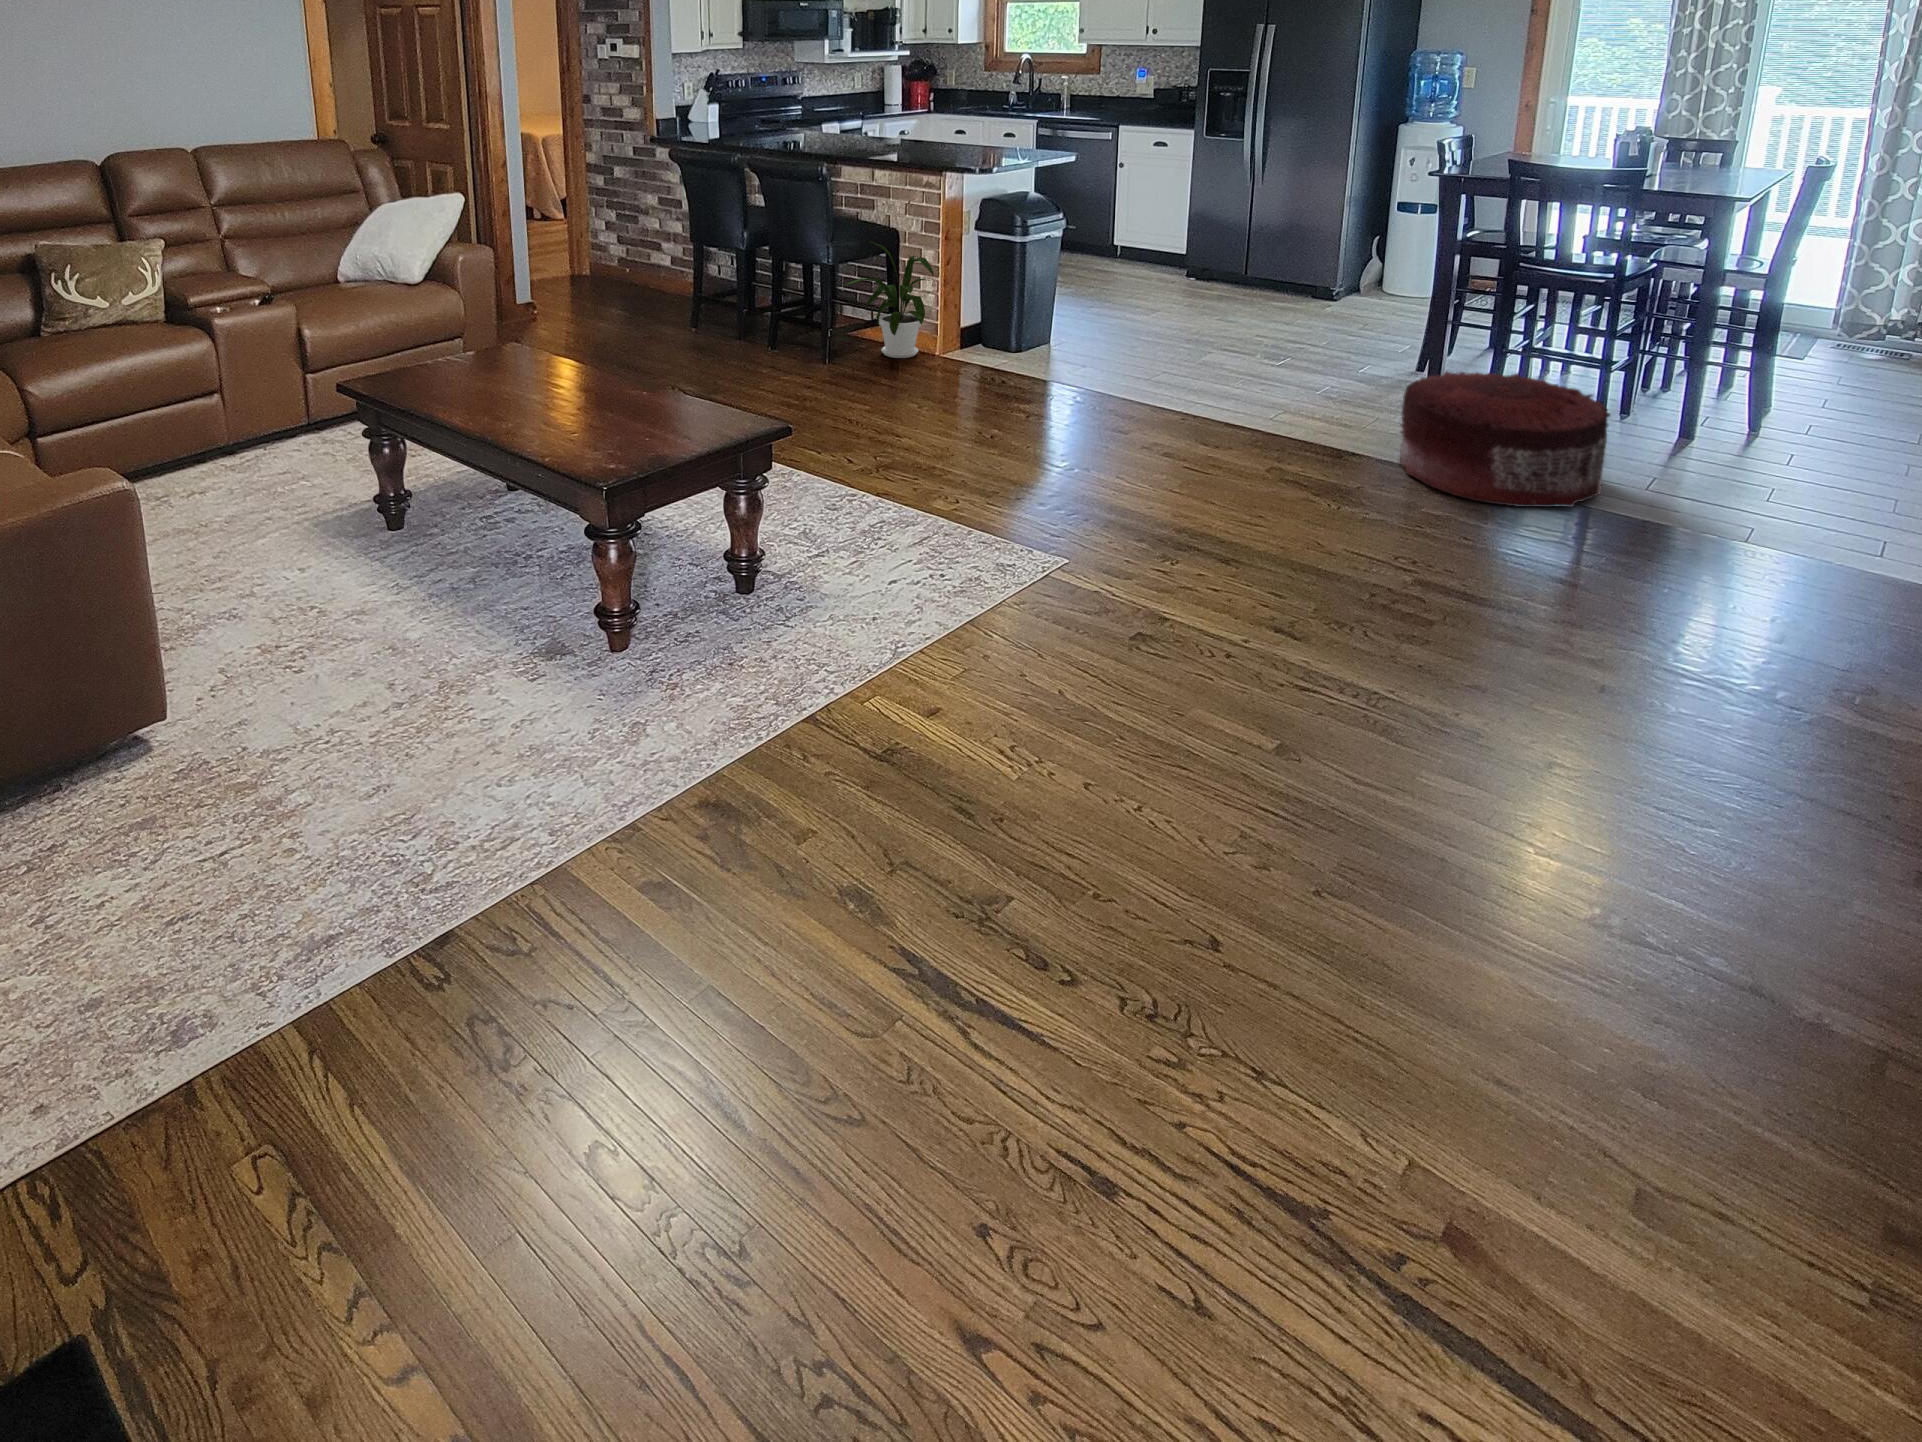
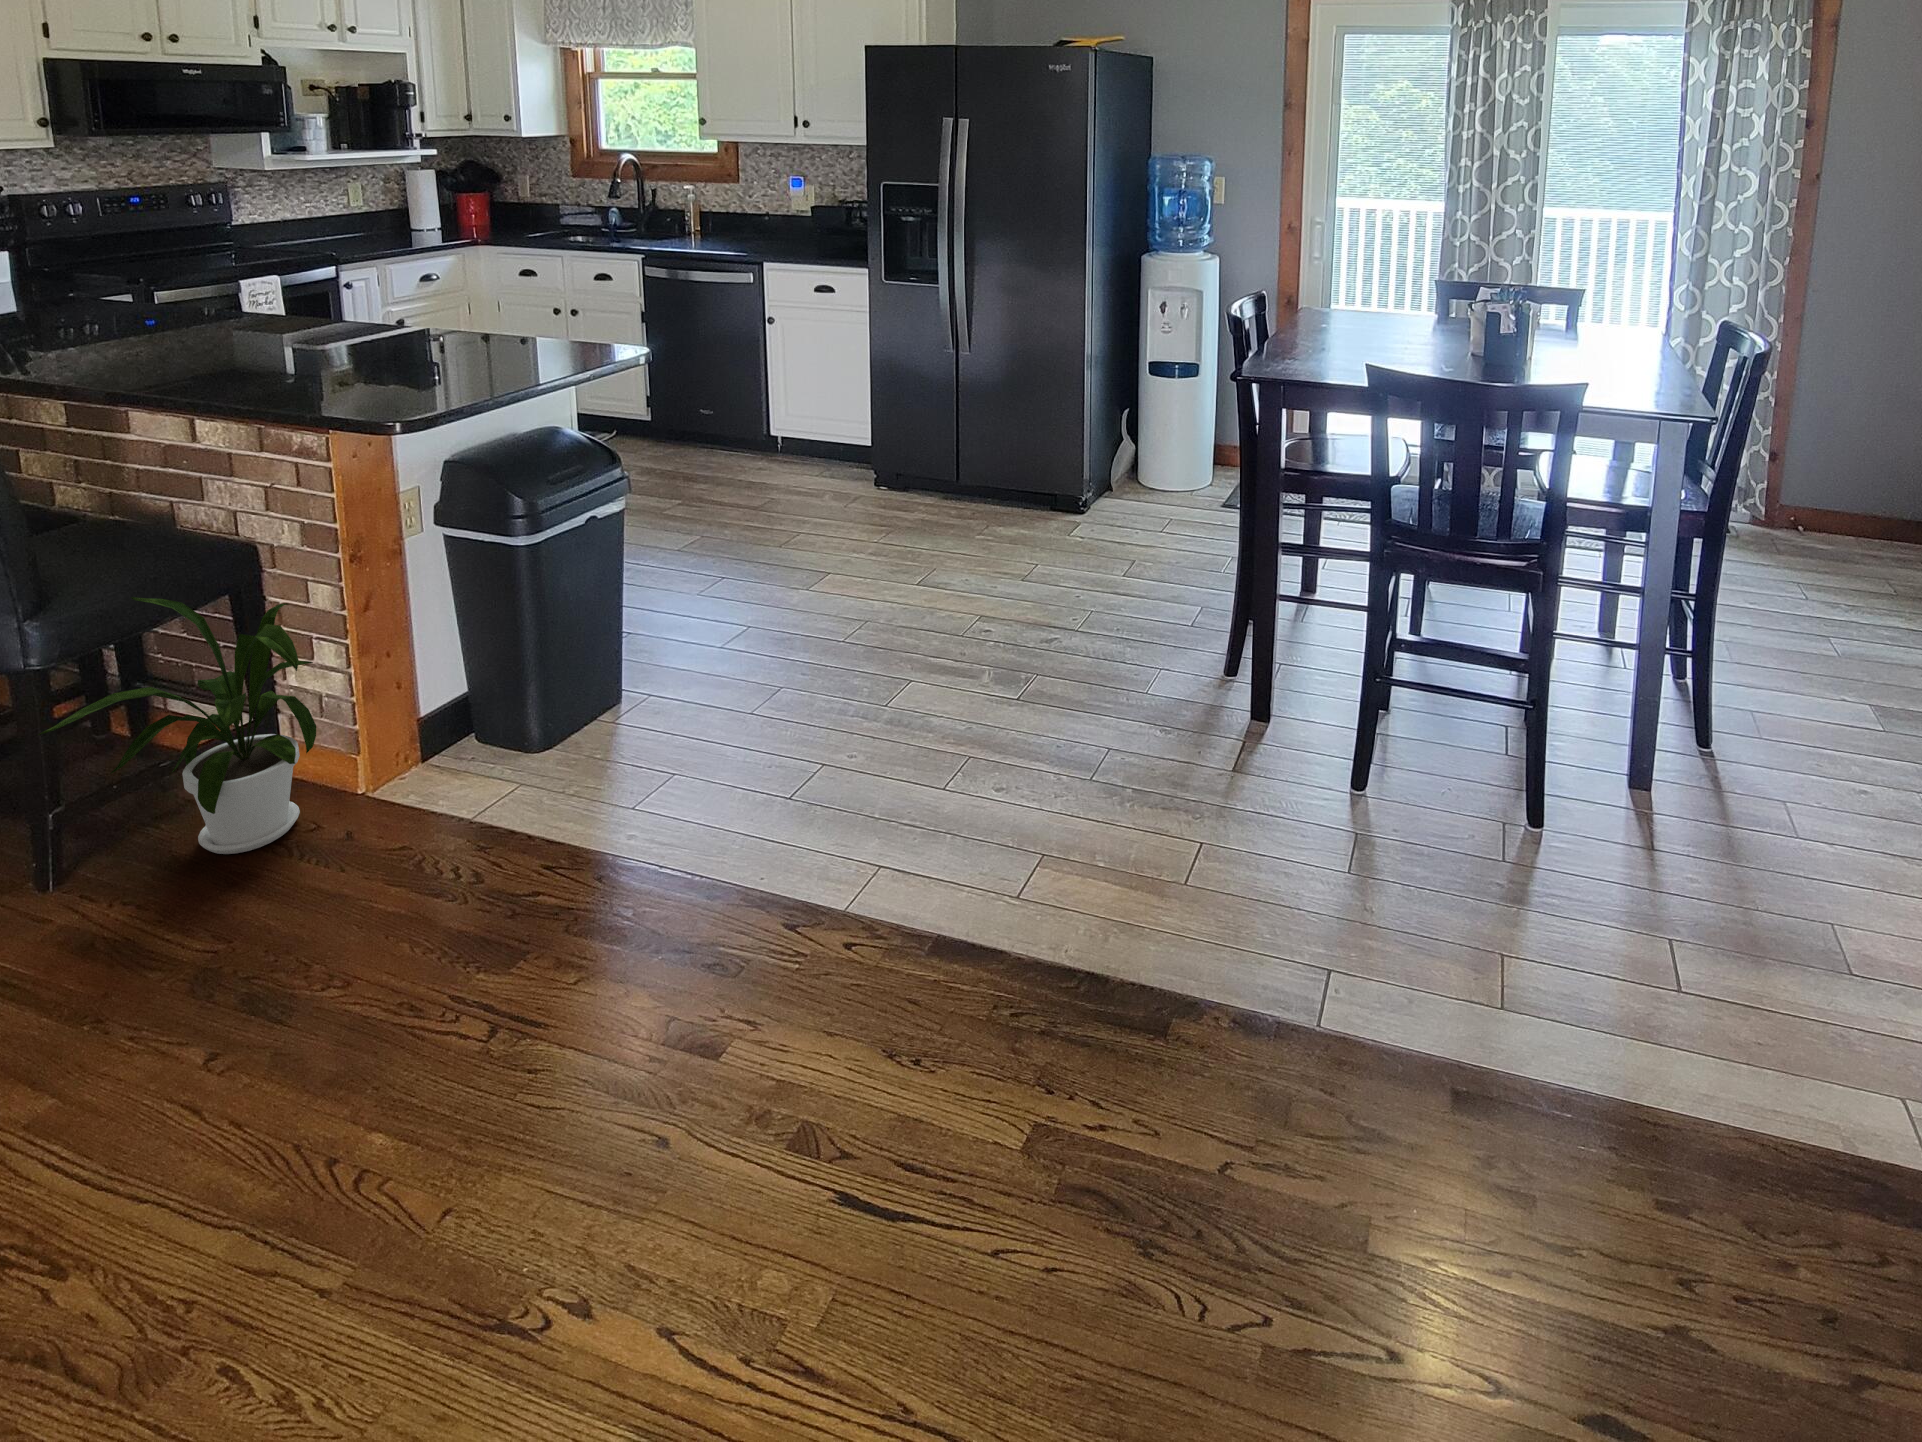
pouf: present [1400,371,1610,507] -> none [1298,788,1694,1208]

